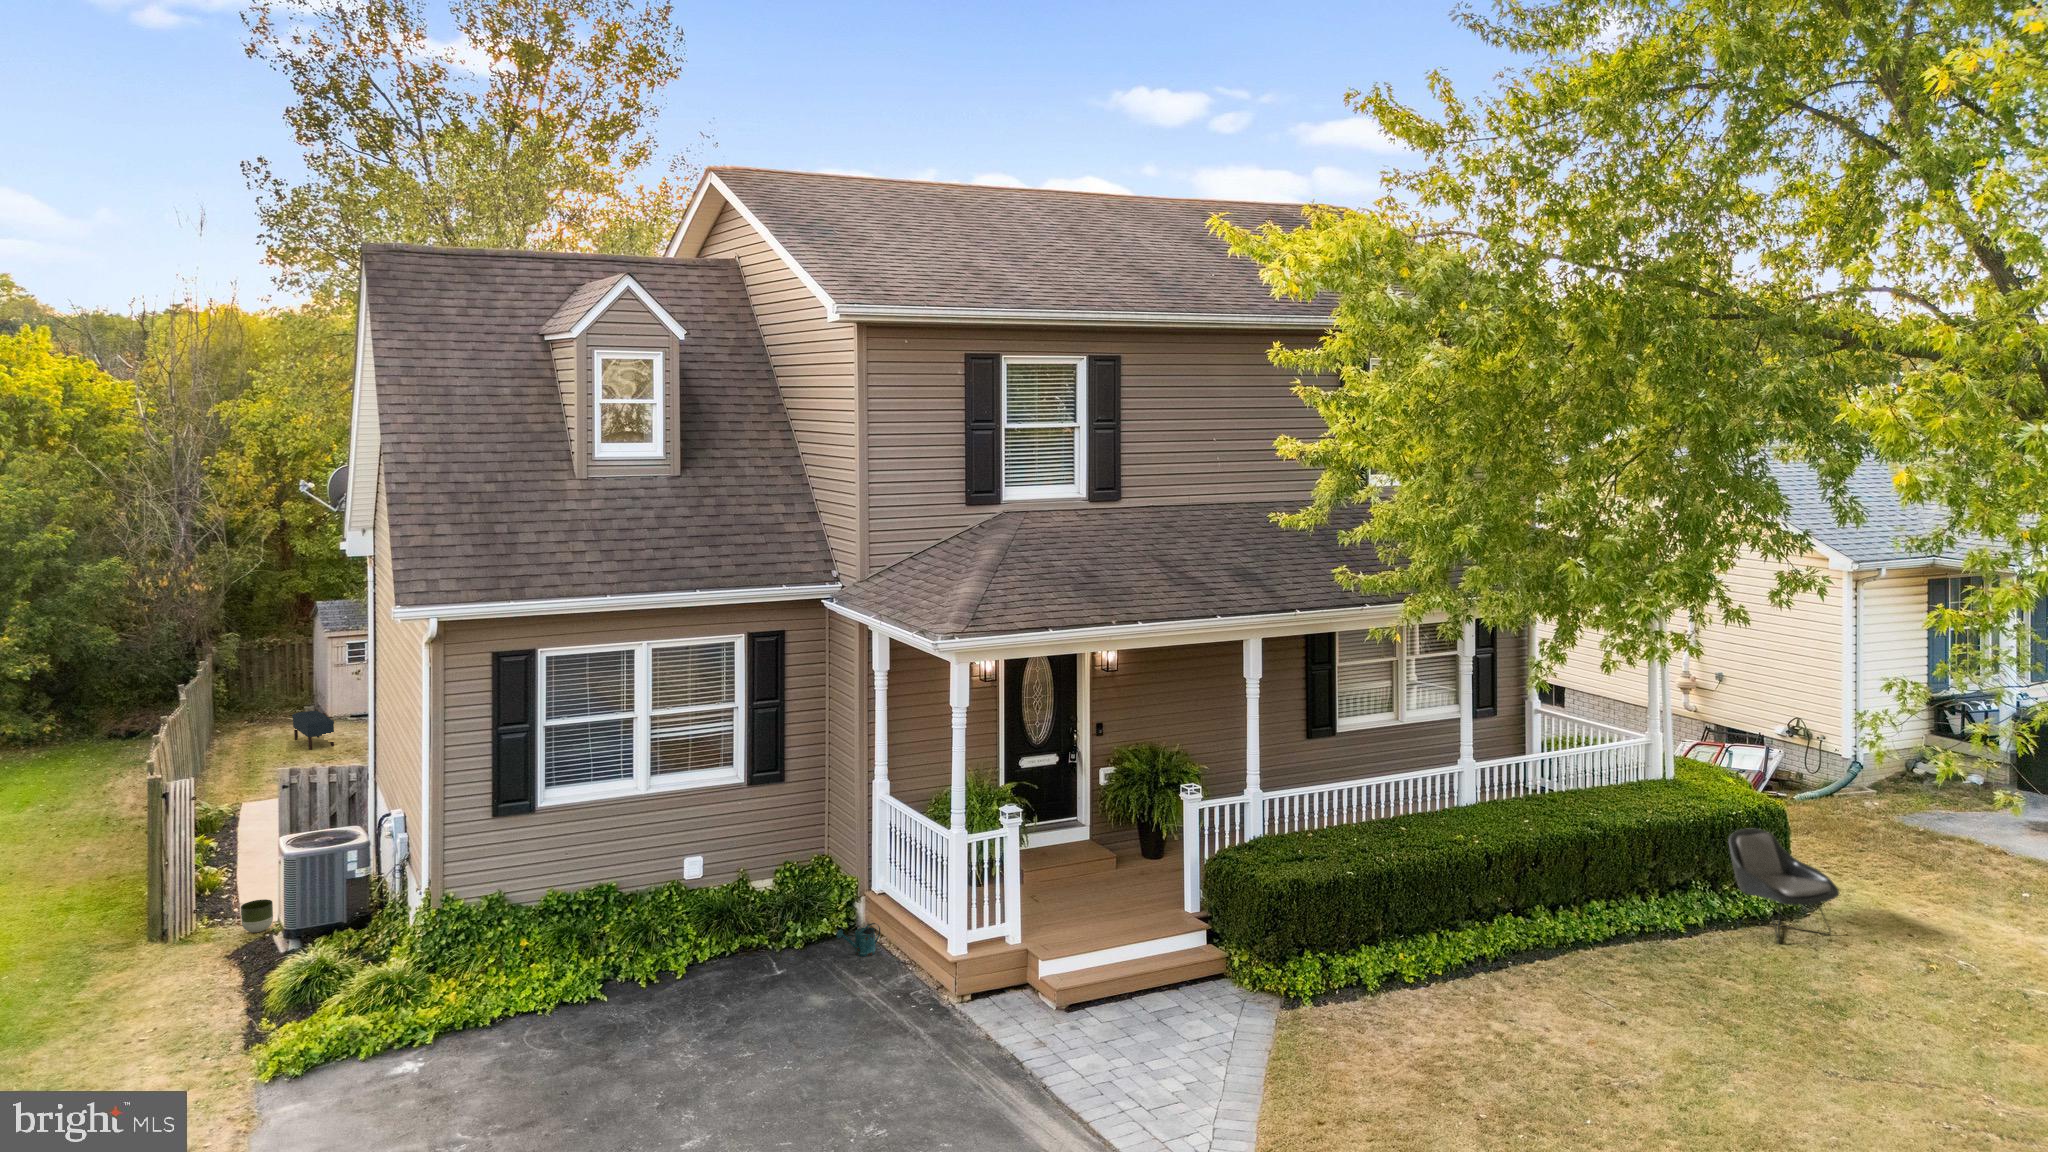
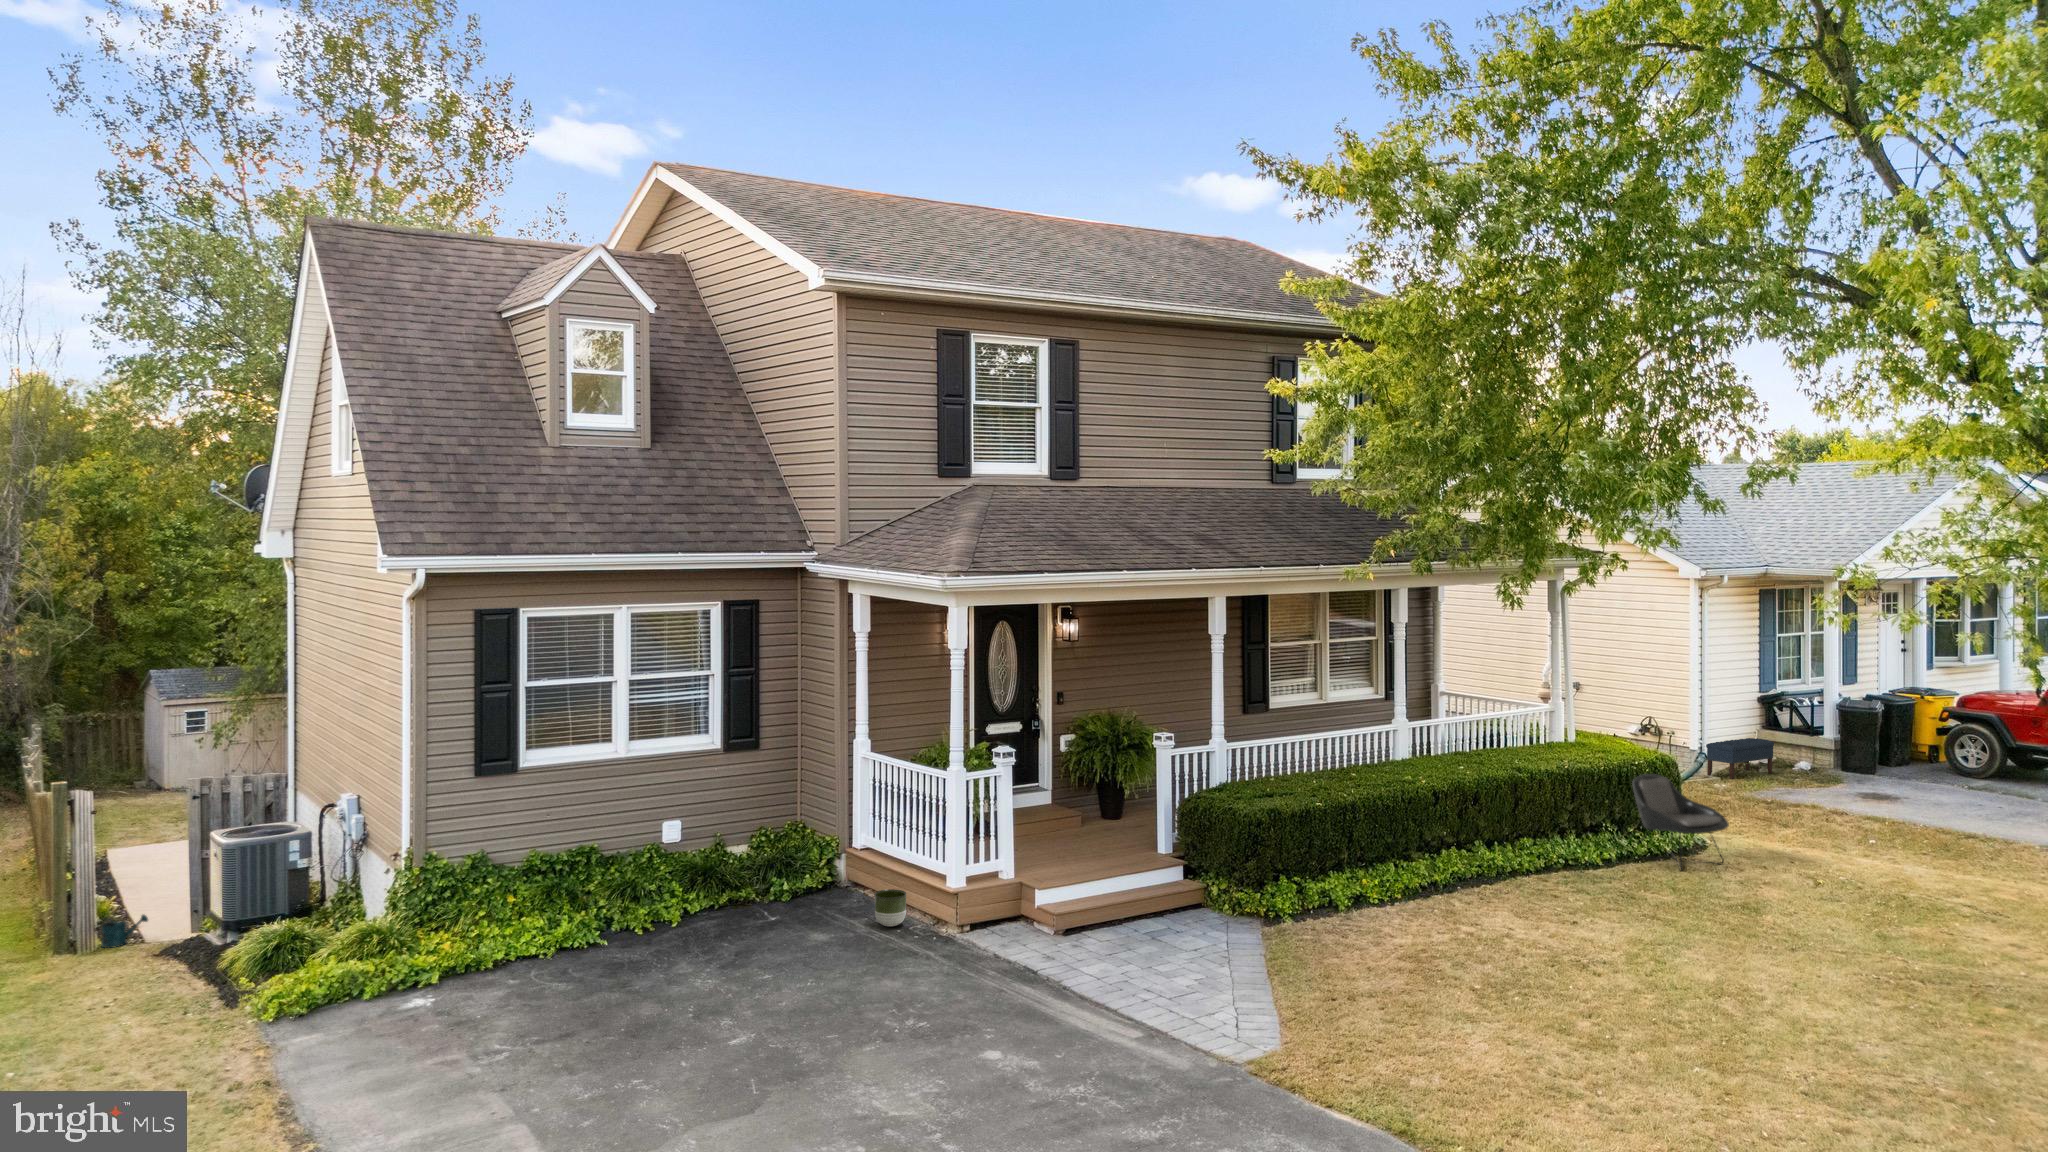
bench: present [292,711,334,750] -> present [1706,738,1774,779]
planter: present [241,899,273,932] -> present [875,889,906,927]
watering can: present [836,923,880,956] -> present [96,915,148,948]

